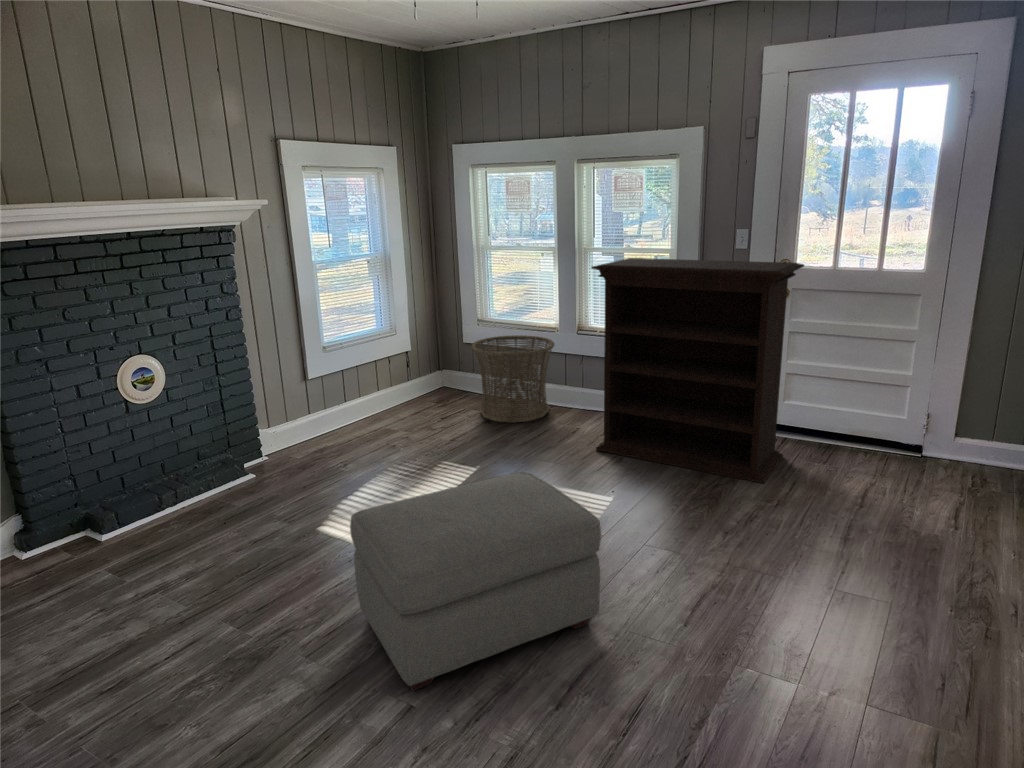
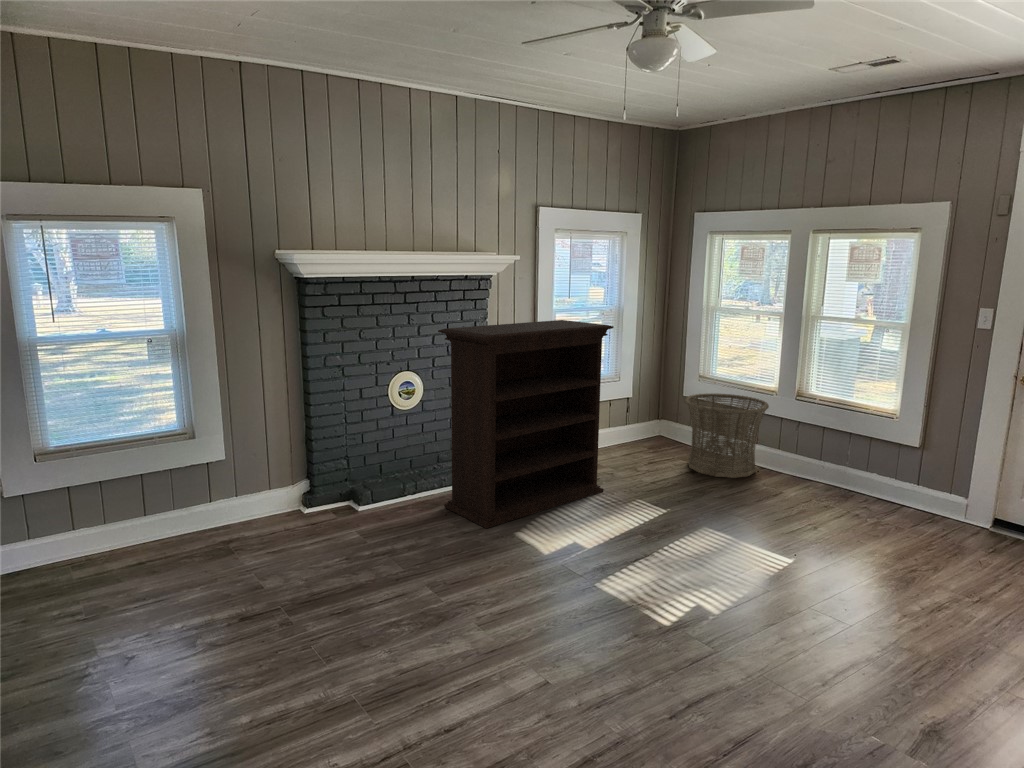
bookshelf: present [591,258,804,483] -> present [438,320,614,528]
ottoman: present [350,472,601,691] -> none [528,511,744,672]

